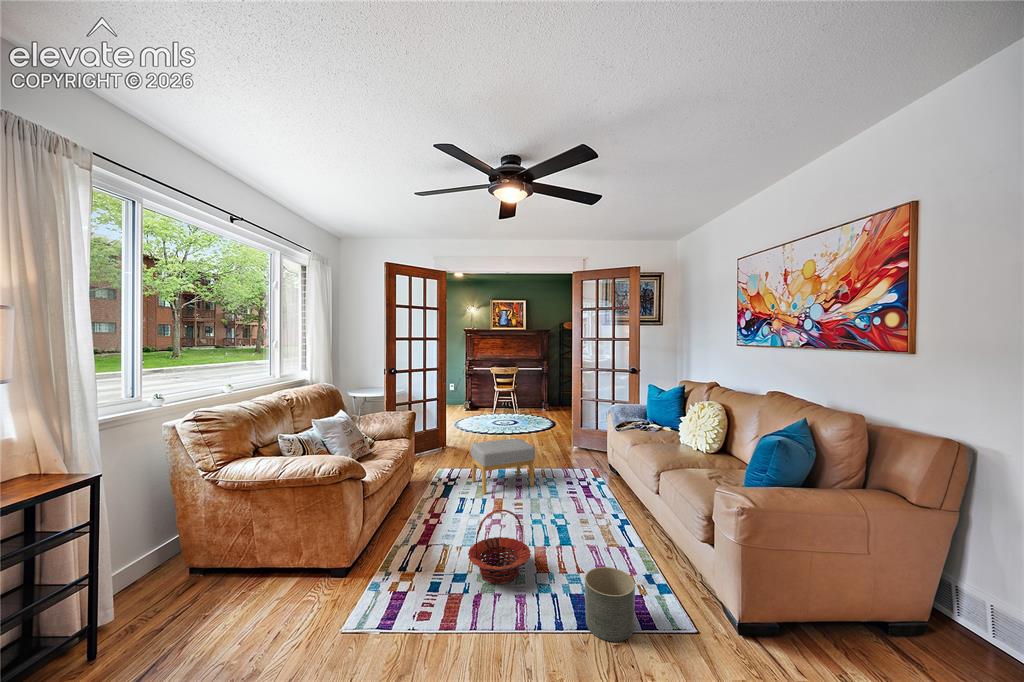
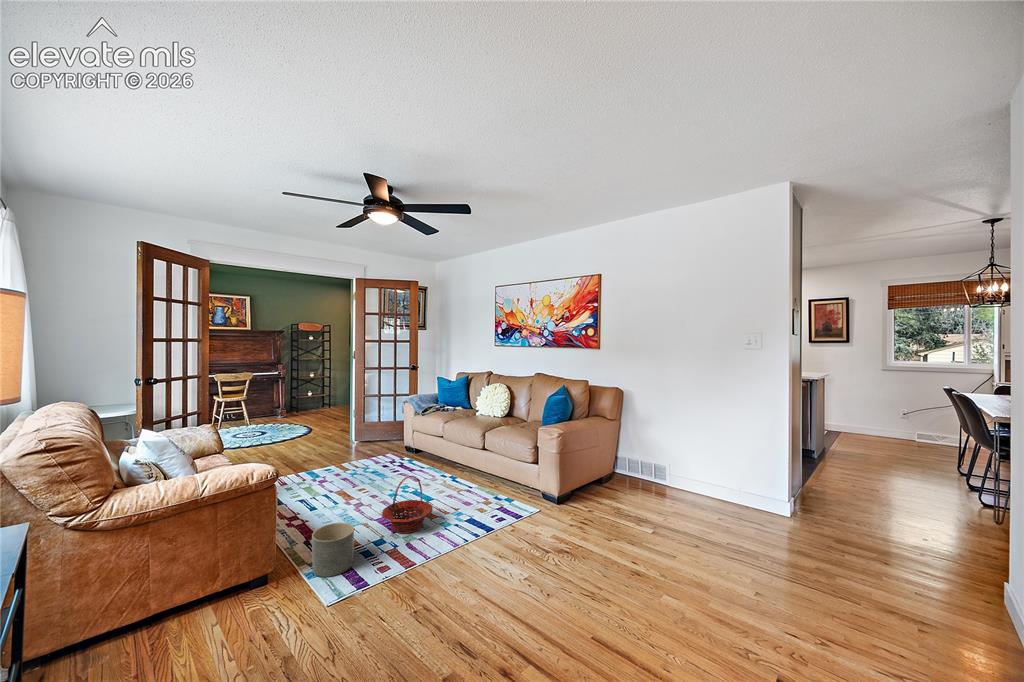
footstool: present [471,439,535,494] -> none [301,433,368,487]
planter: present [585,567,635,642] -> present [312,523,354,577]

